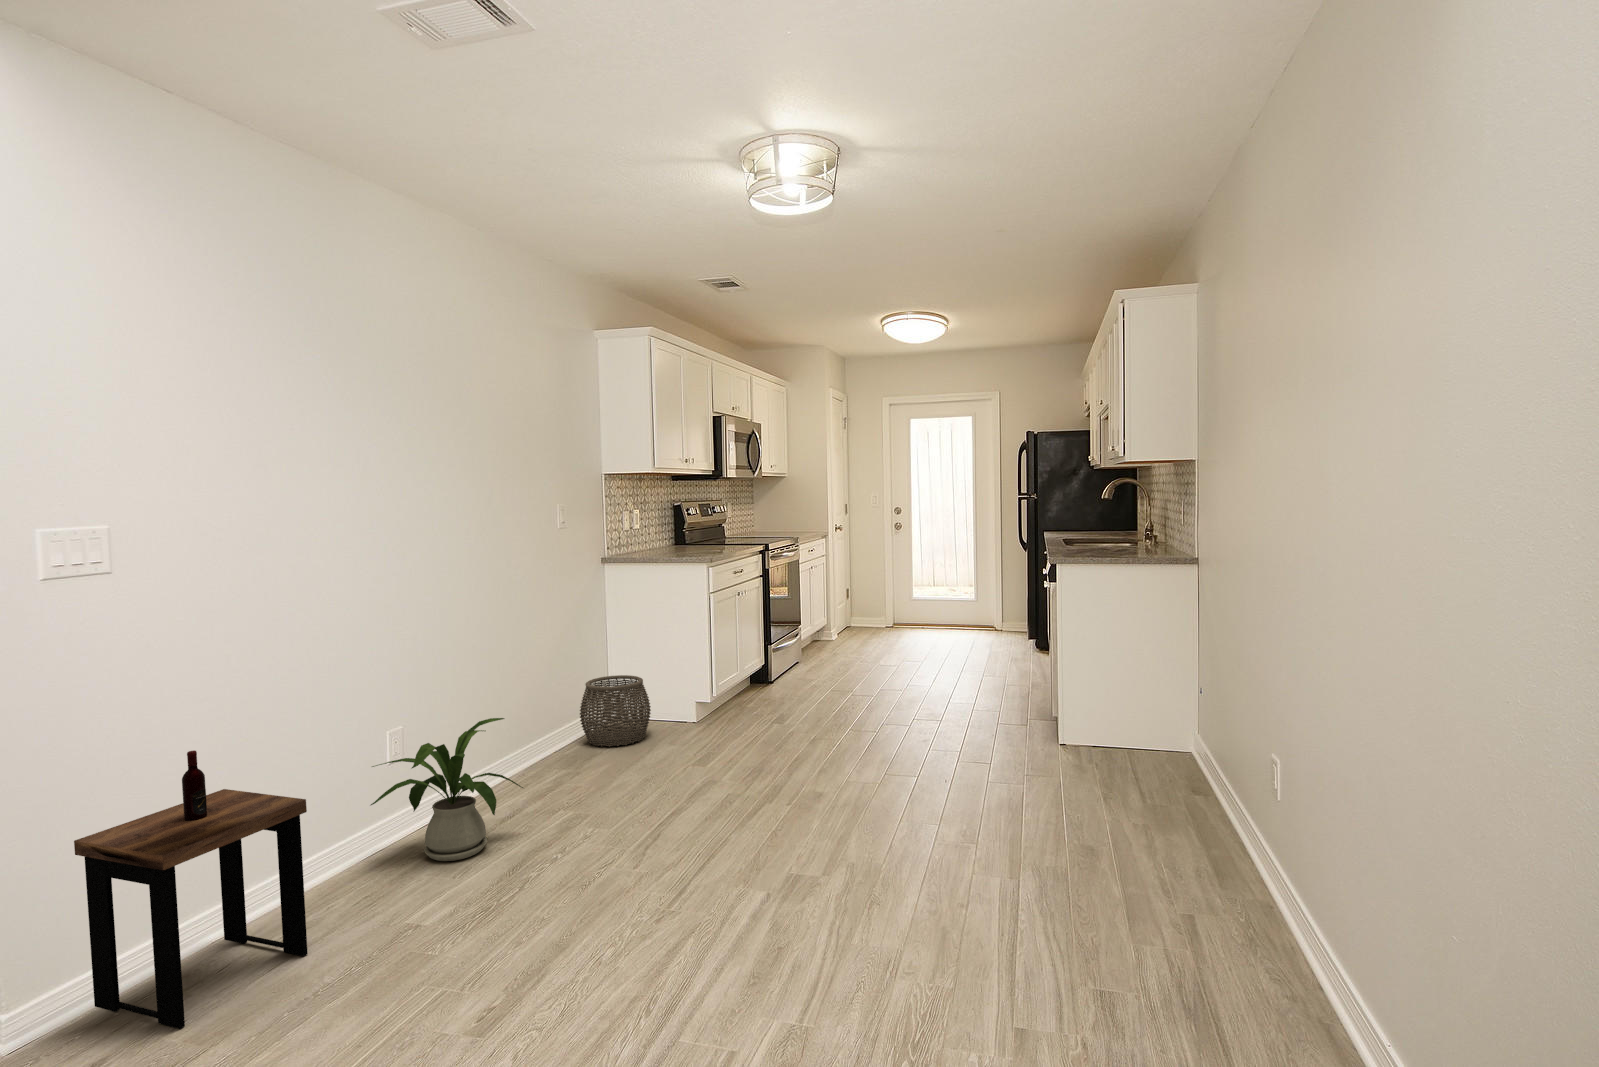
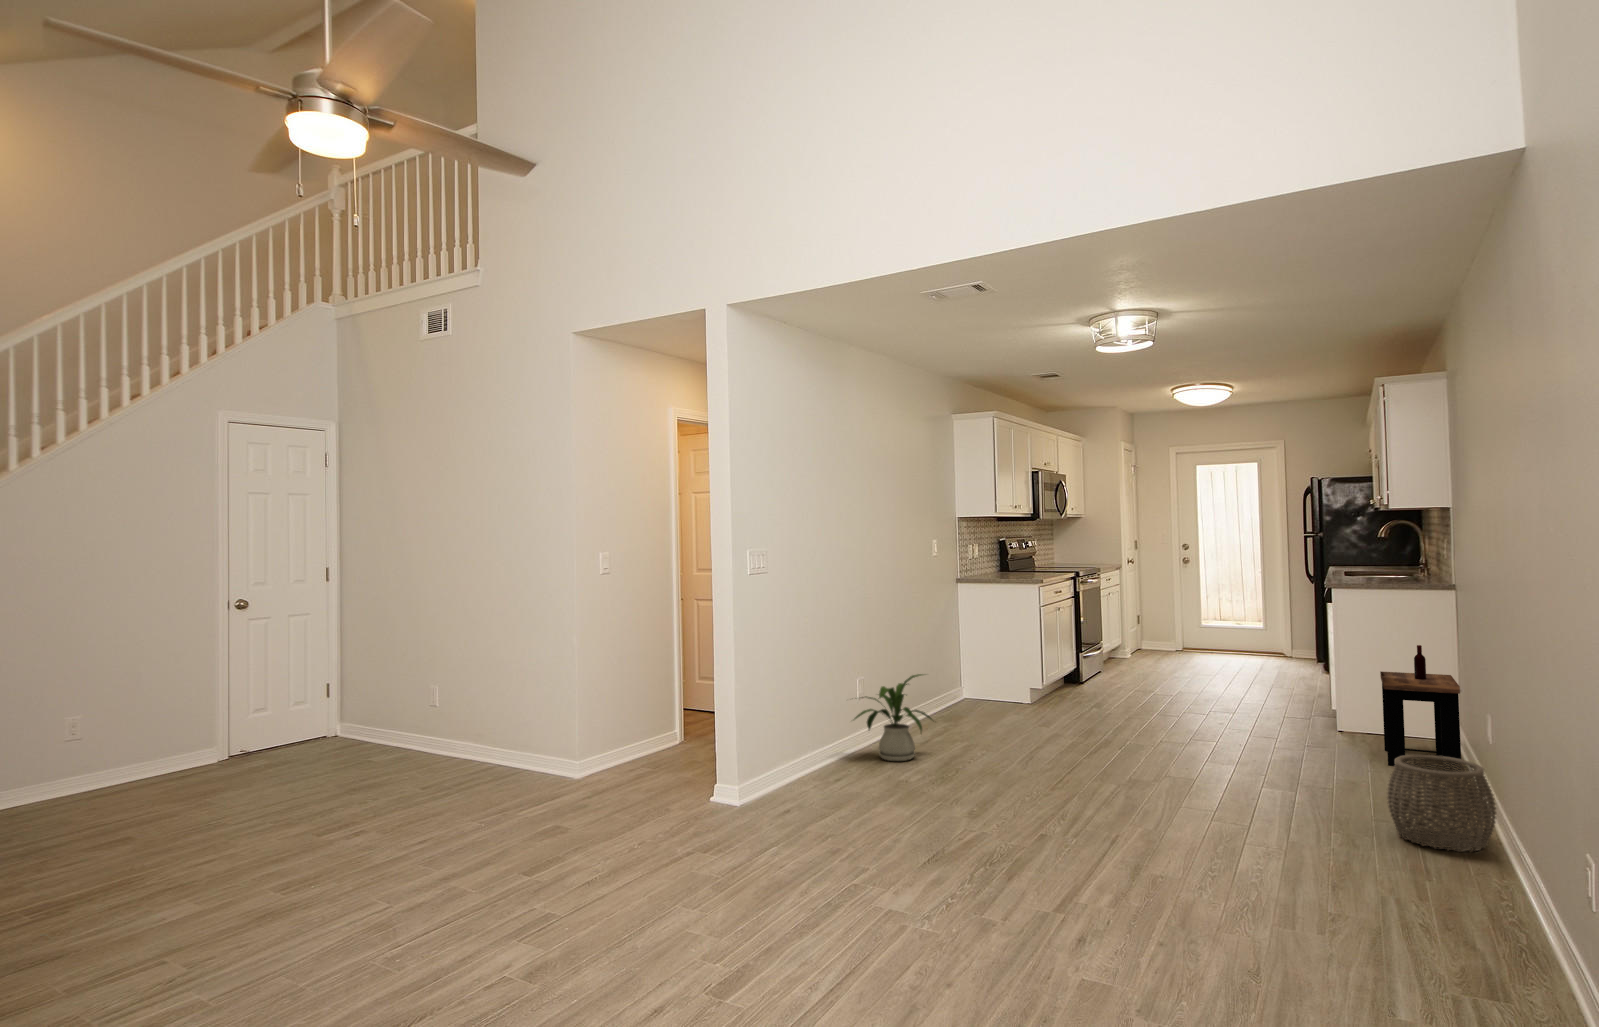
woven basket: present [580,675,651,747] -> present [1387,755,1496,852]
side table: present [74,750,308,1029] -> present [1380,645,1461,770]

